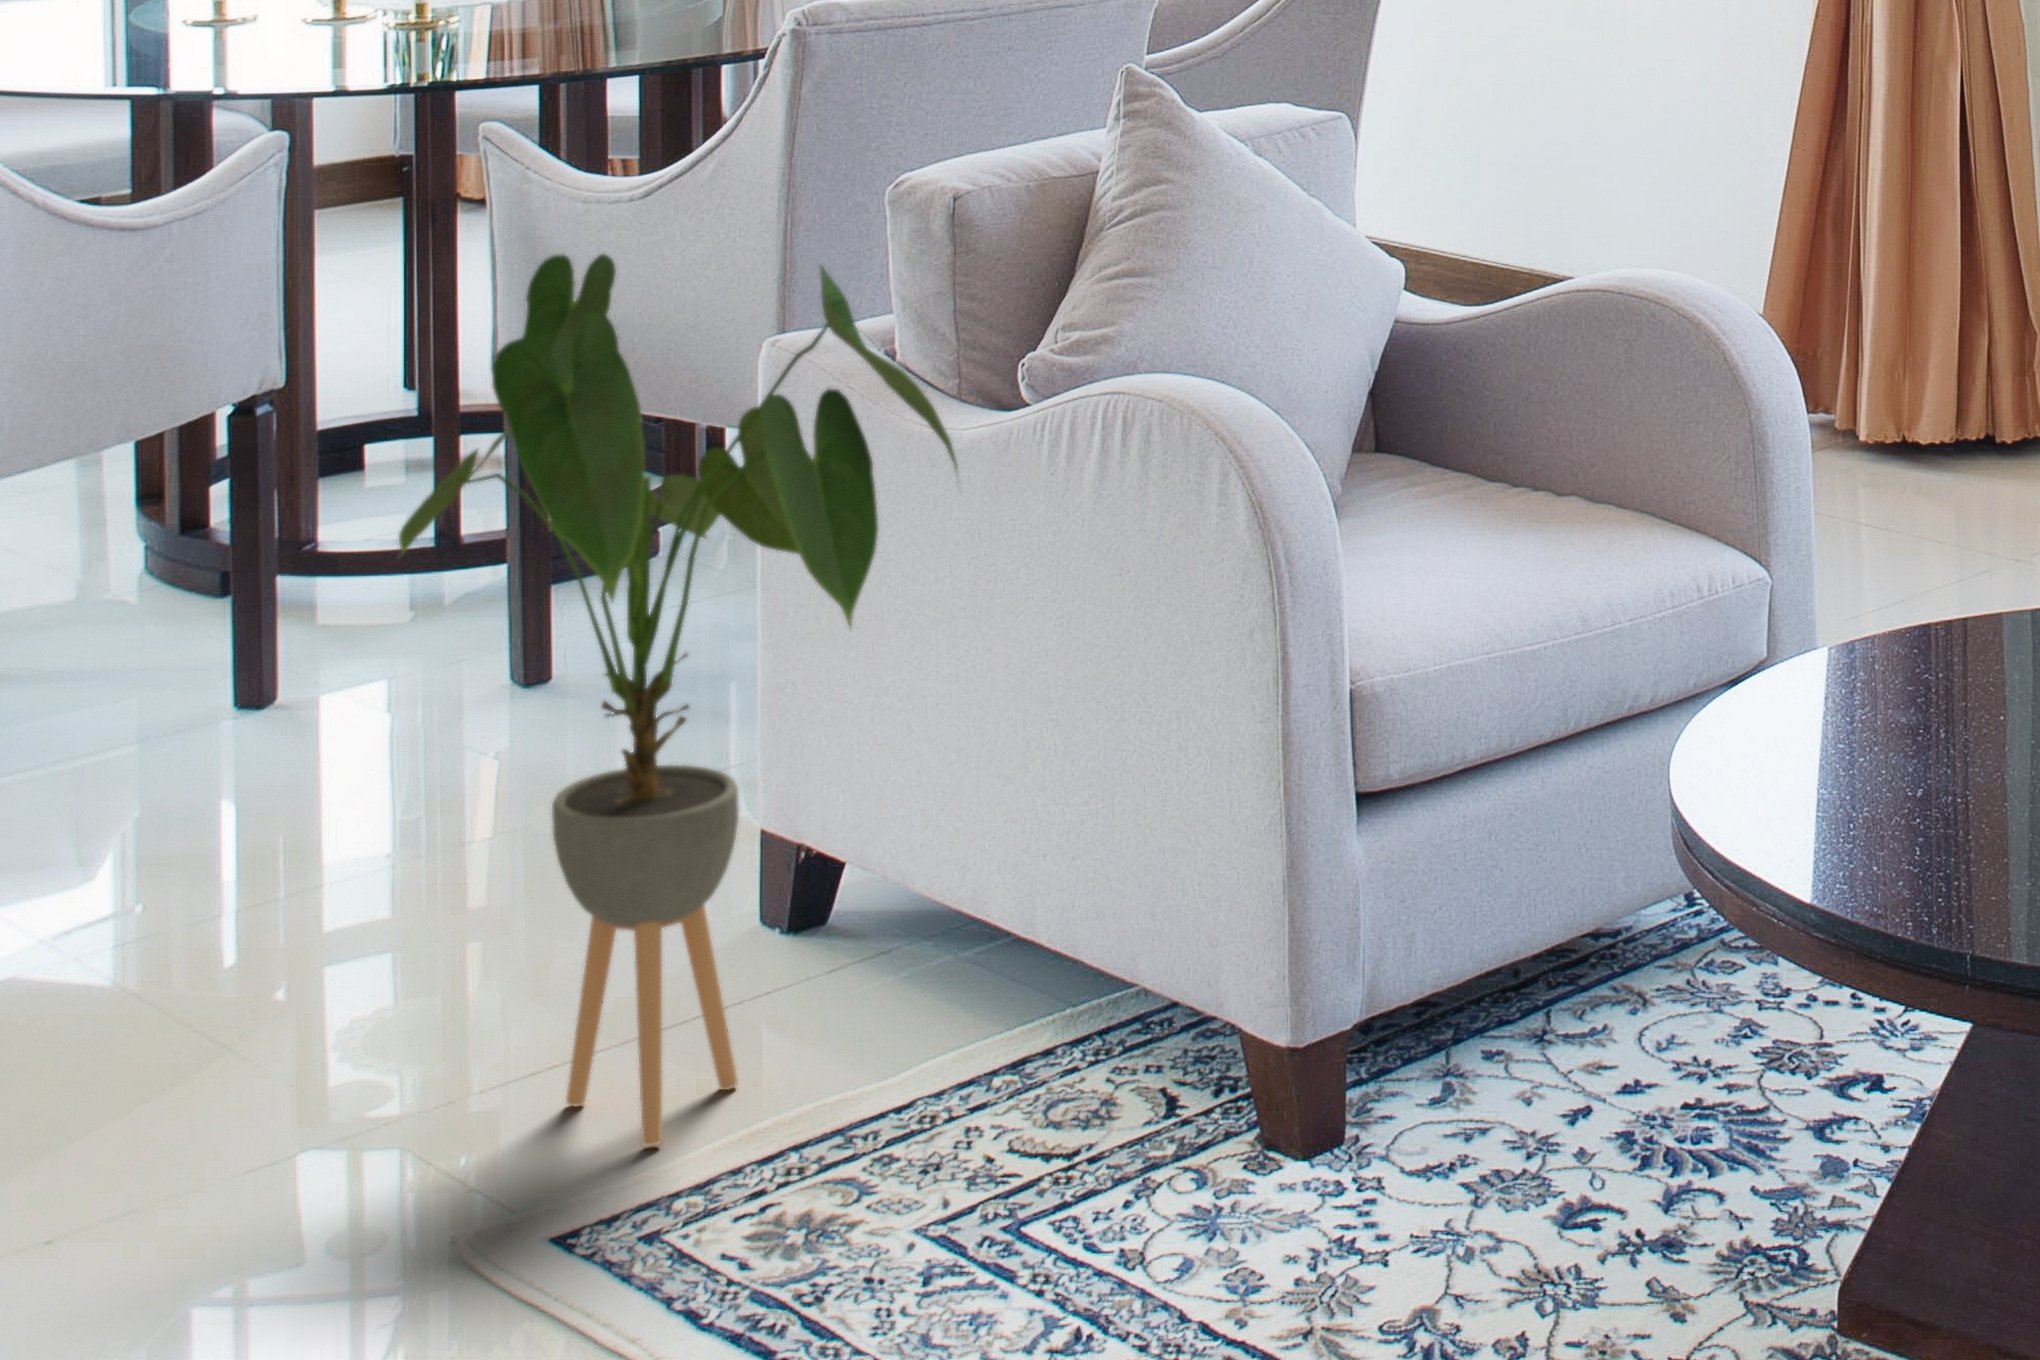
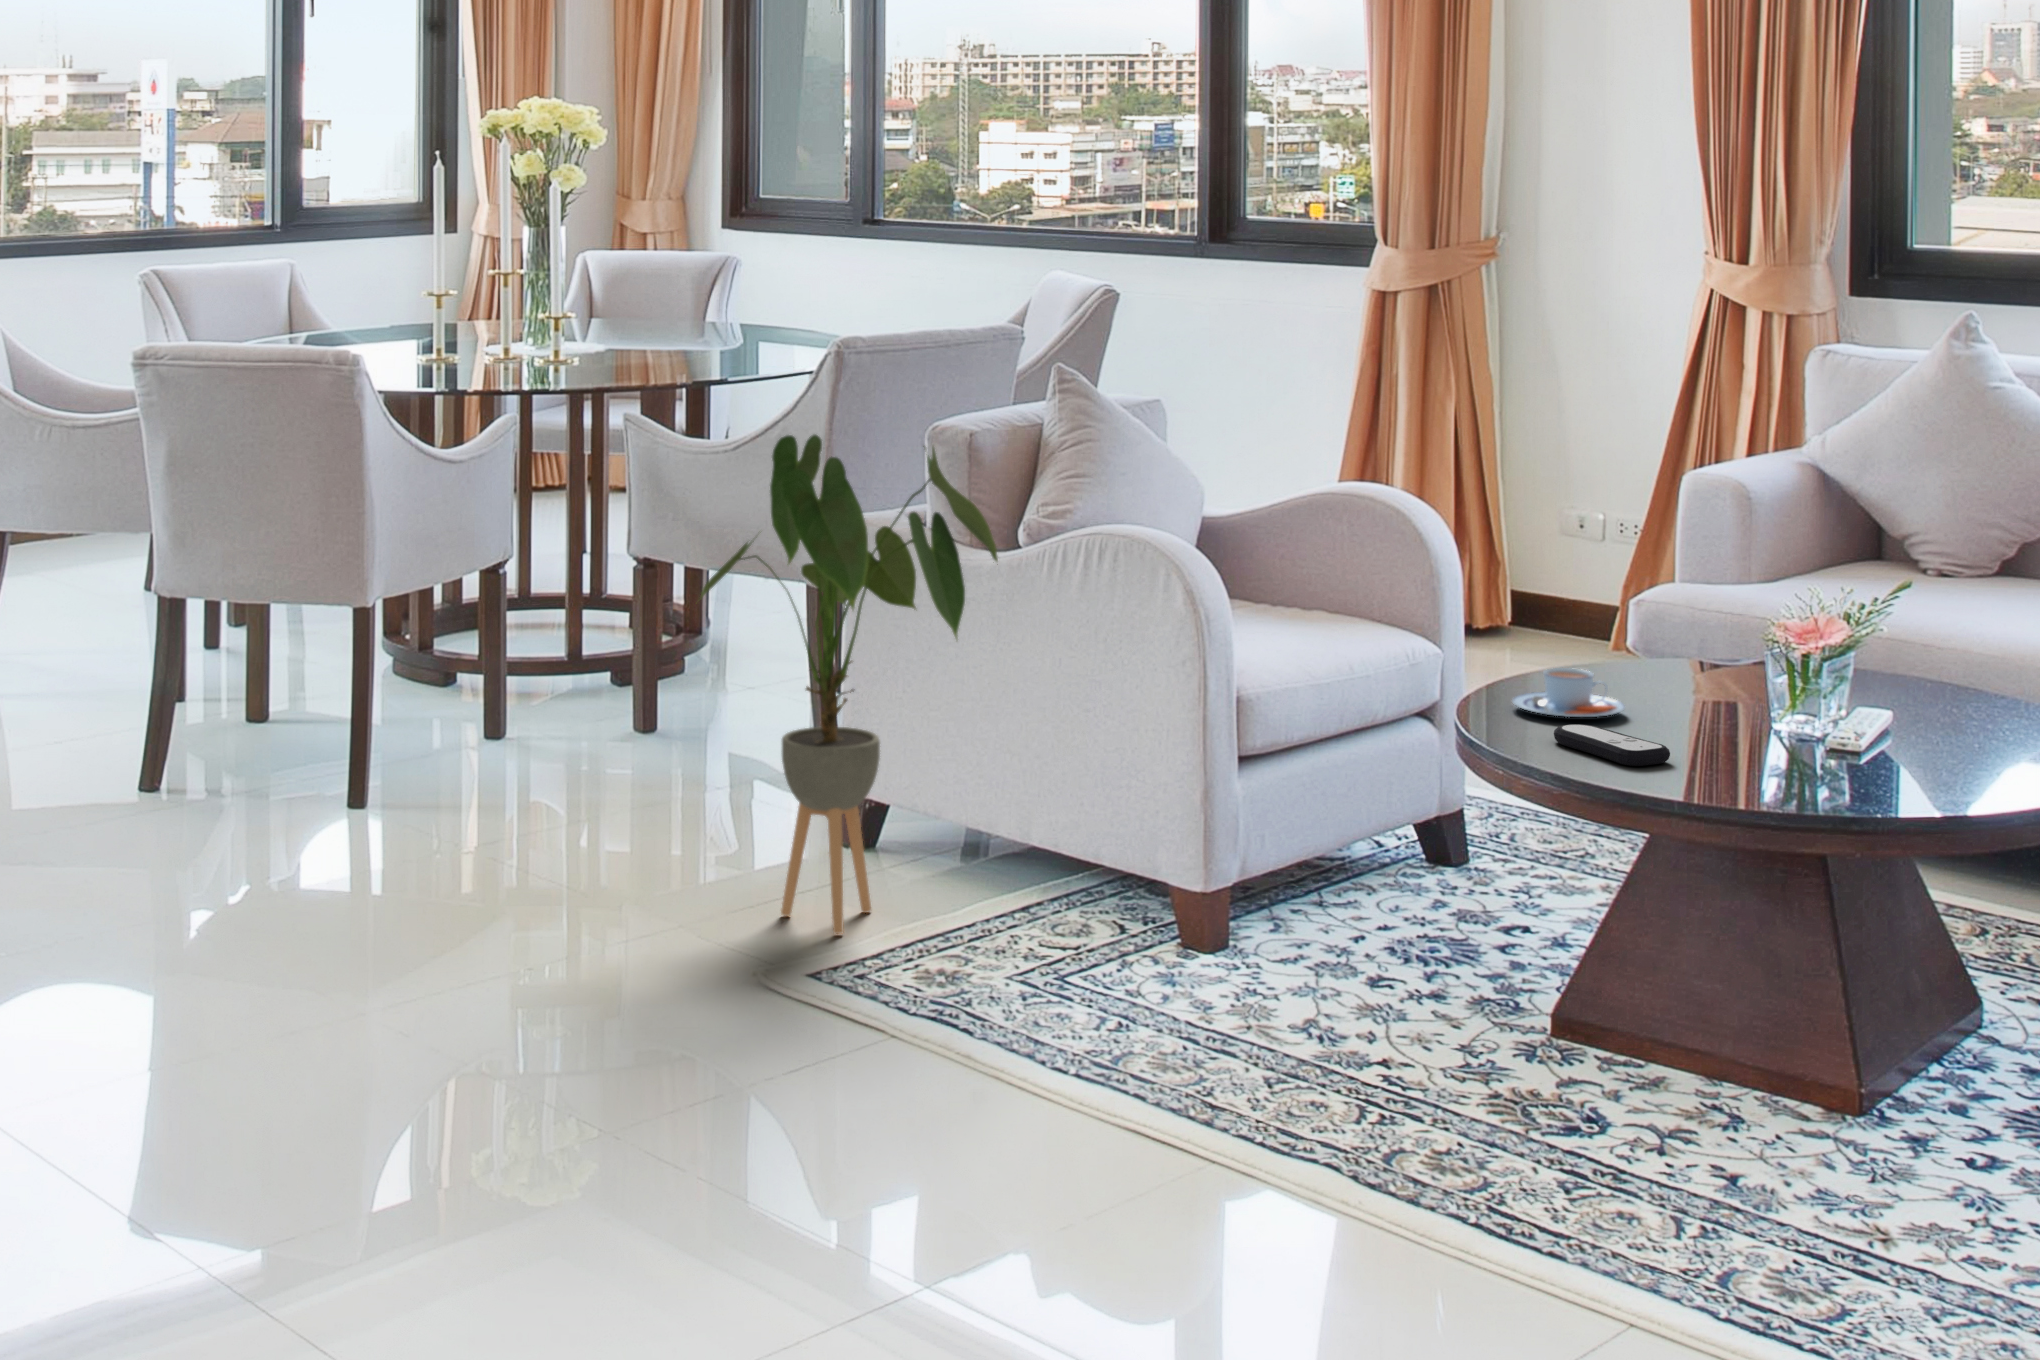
teacup: none [1795,670,1989,769] -> present [1512,668,1625,717]
remote control: none [1832,795,2017,891] -> present [1554,724,1670,766]

